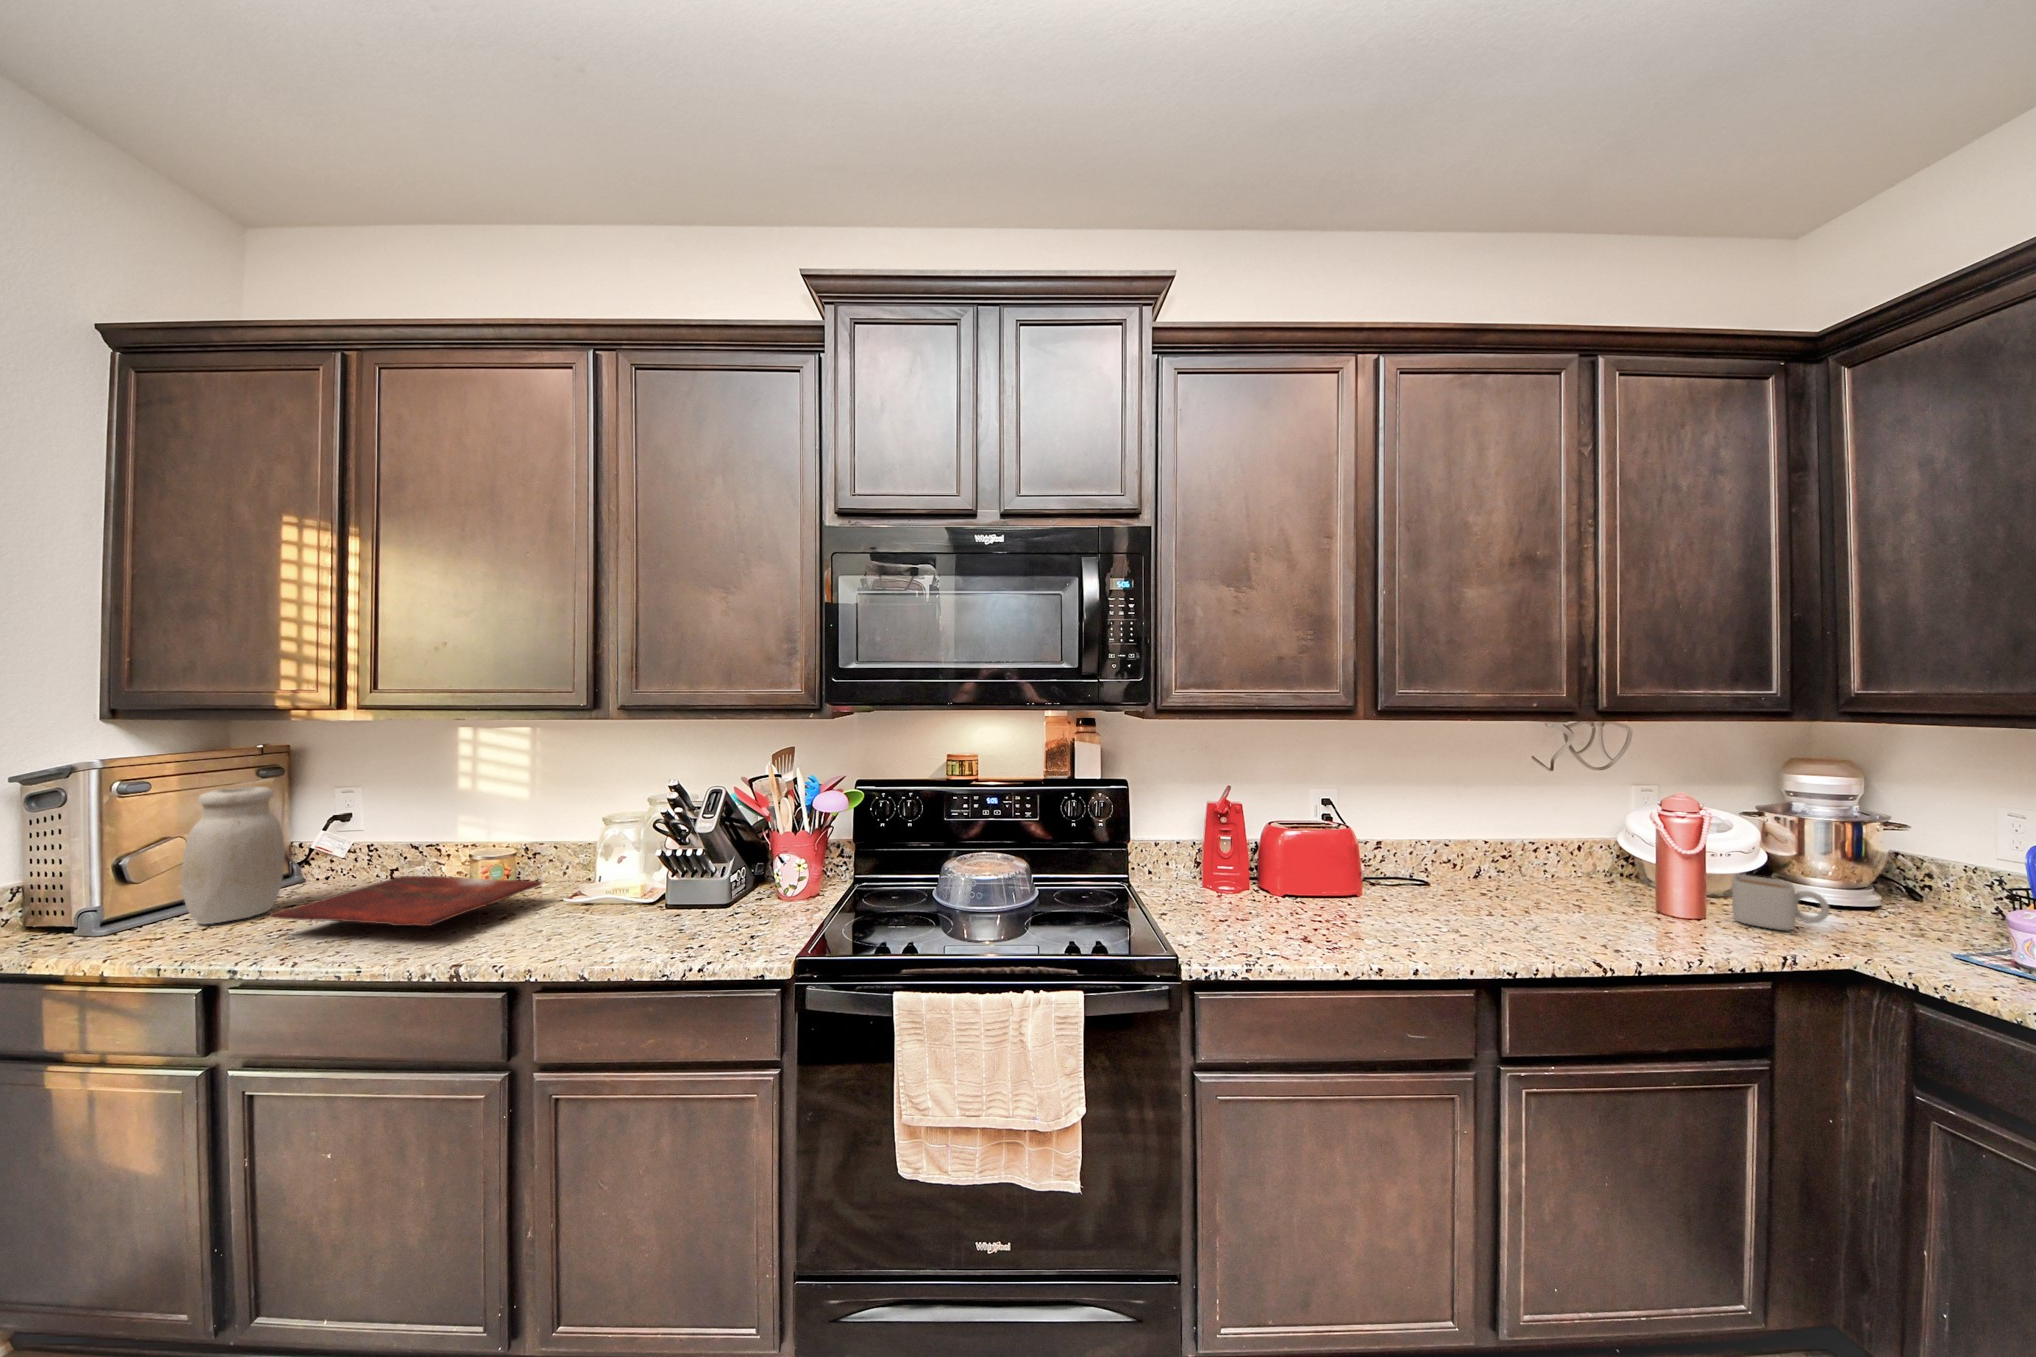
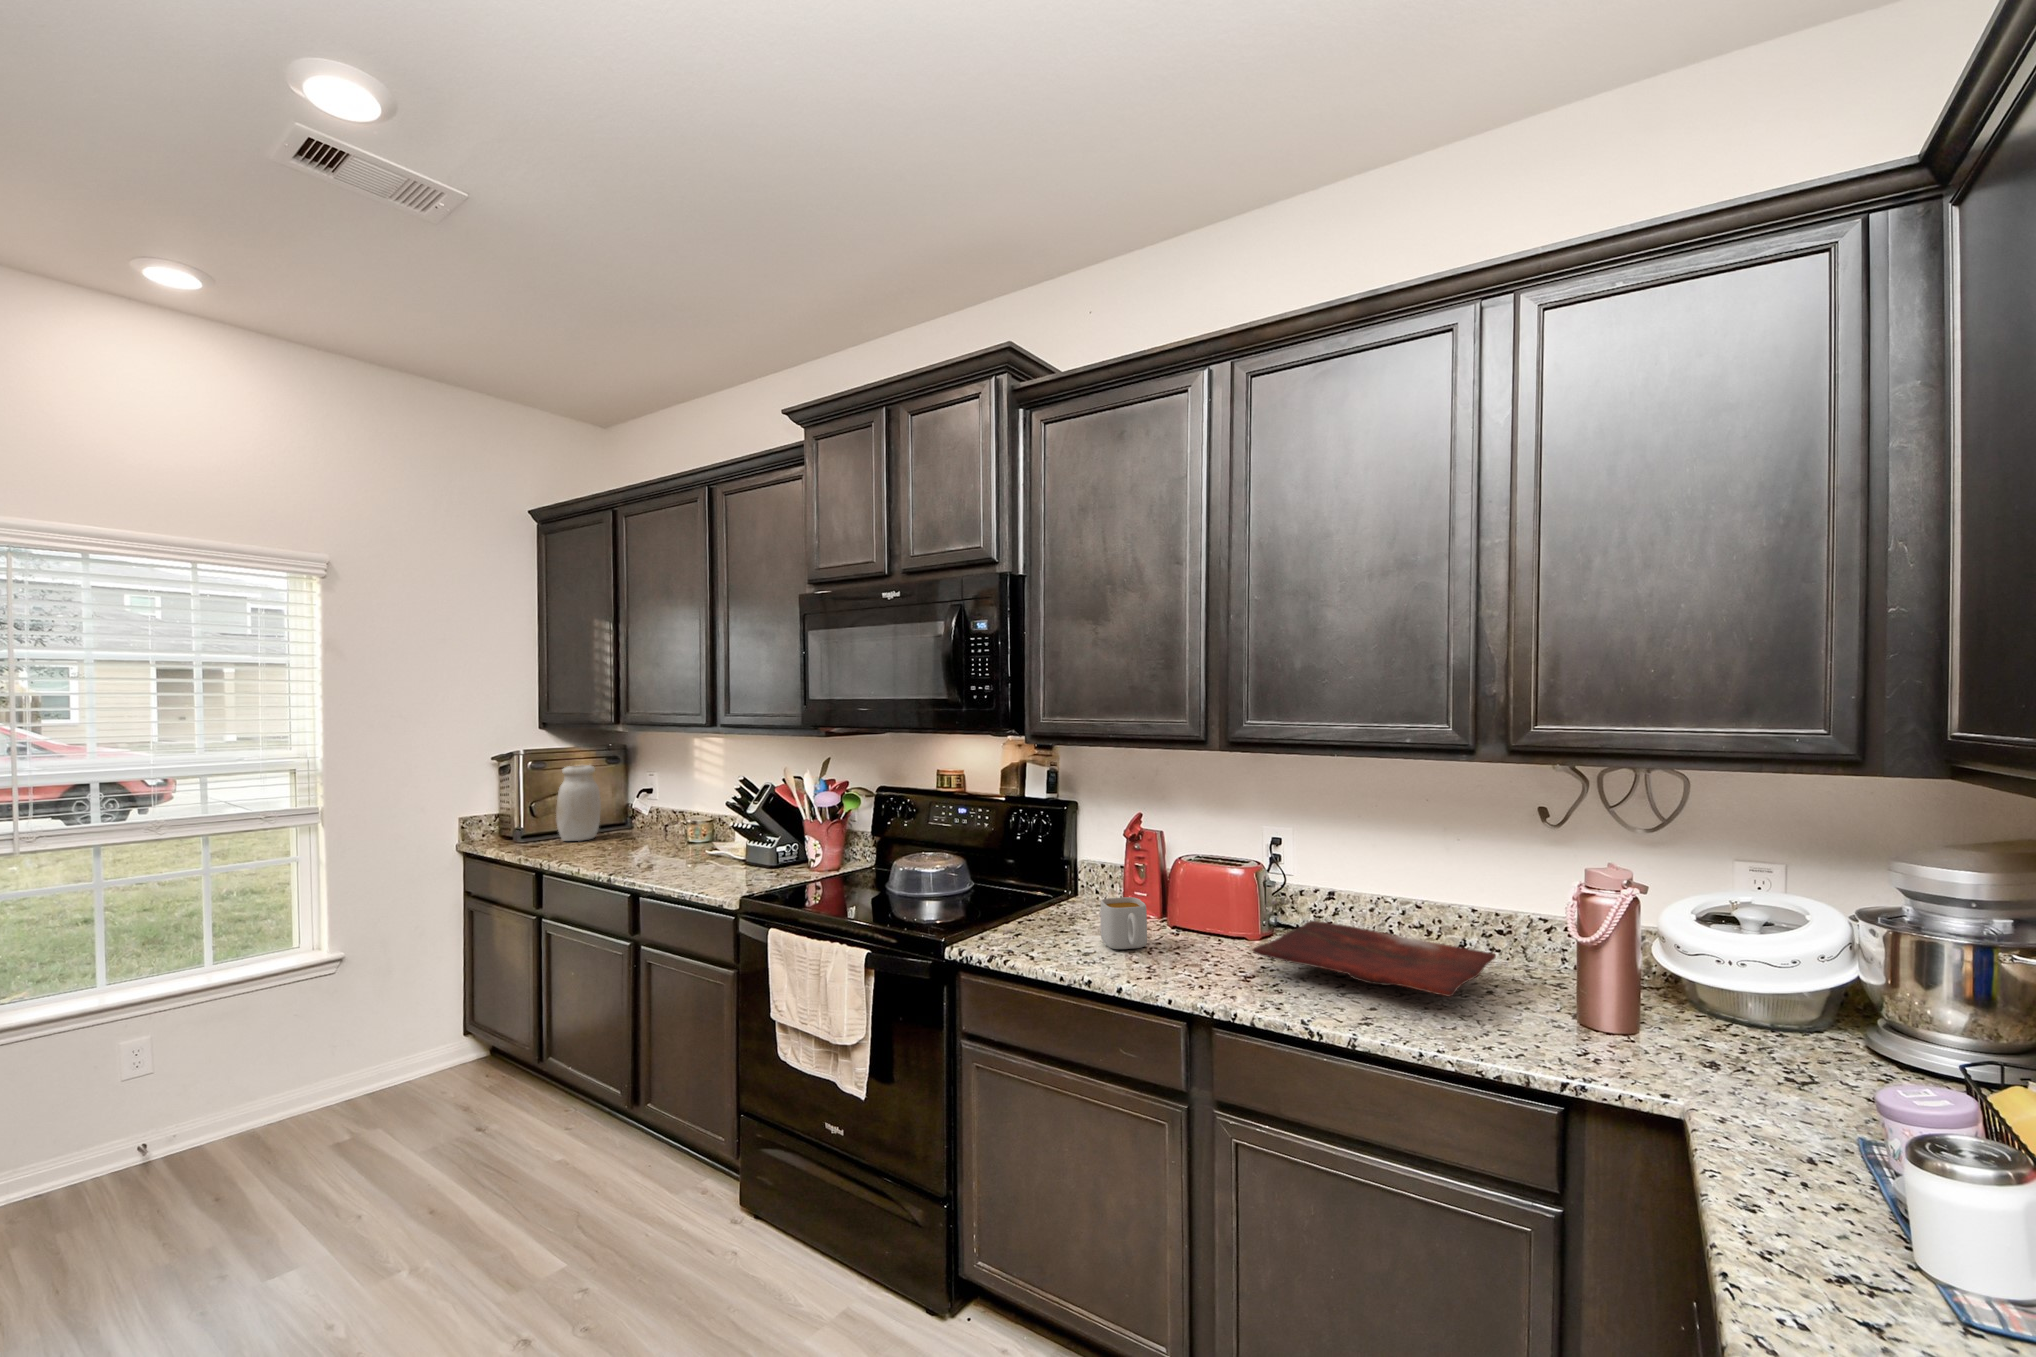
mug: present [1732,875,1830,930] -> present [1100,897,1147,949]
cutting board: present [270,876,541,926] -> present [1253,921,1496,997]

